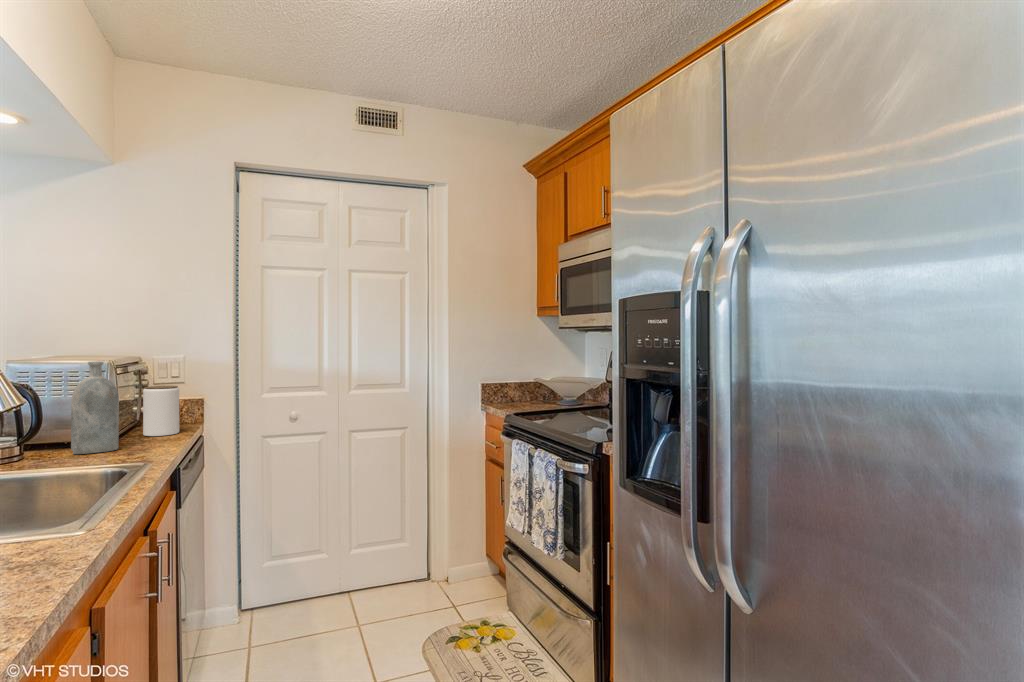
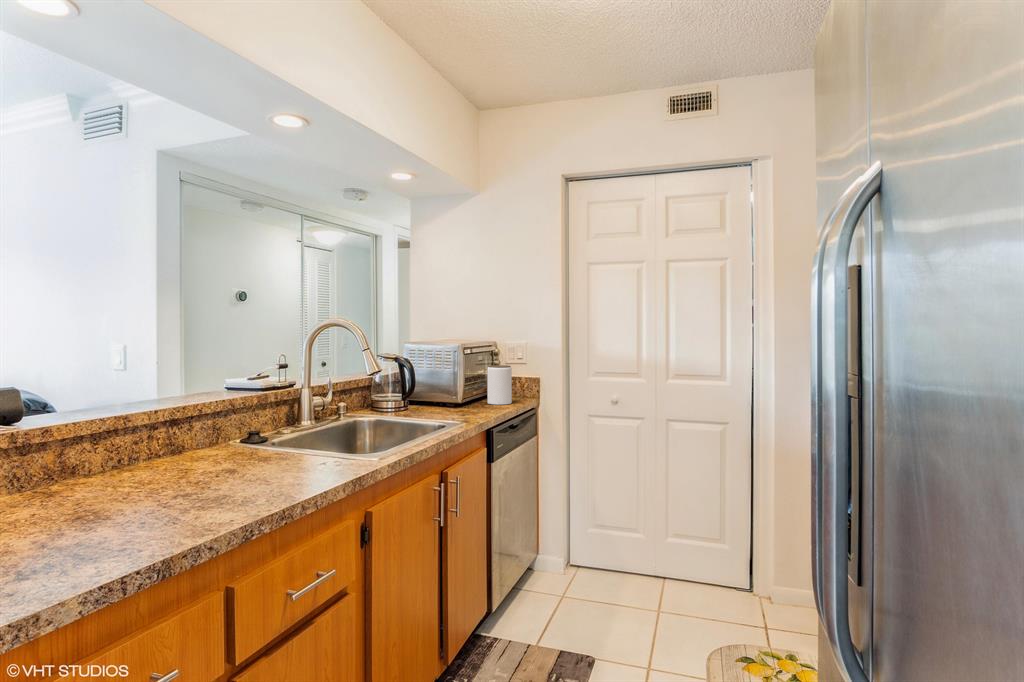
bottle: present [71,362,119,454] -> none [433,345,461,412]

